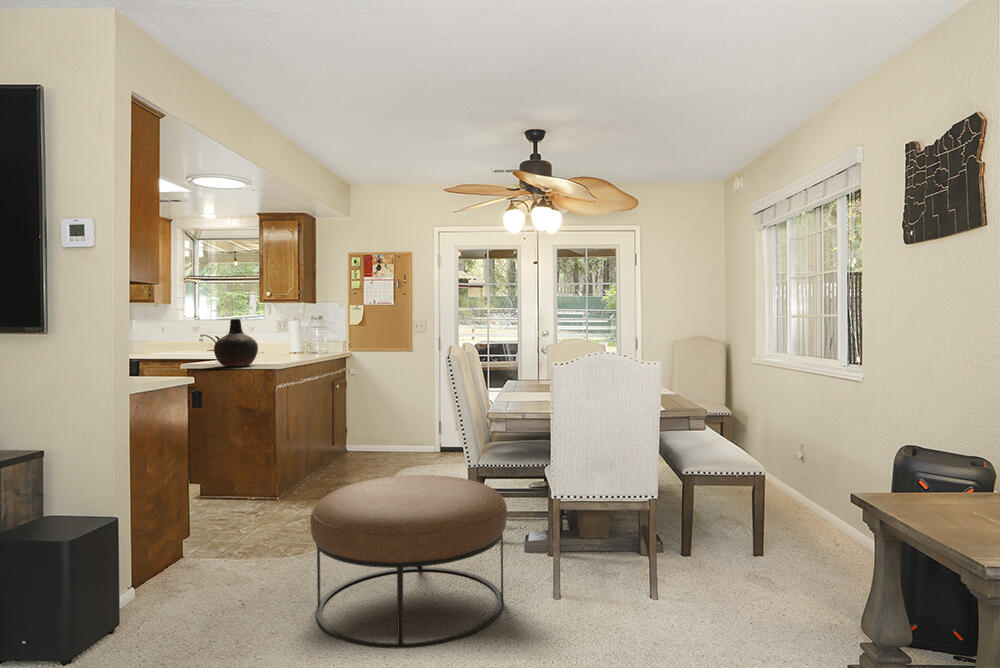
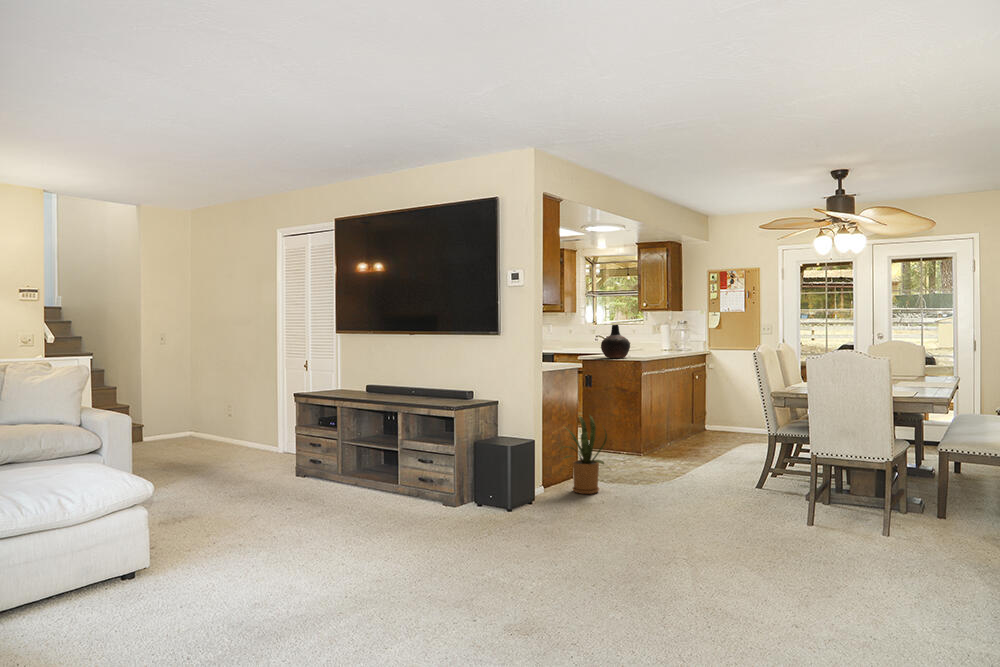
house plant: none [141,465,240,608] -> present [564,415,607,494]
ottoman: present [310,475,507,649] -> none [644,432,774,526]

